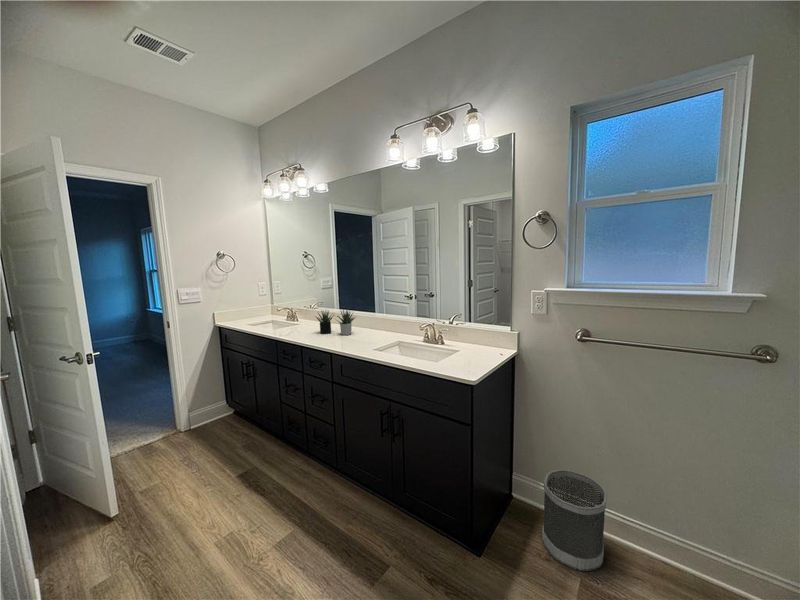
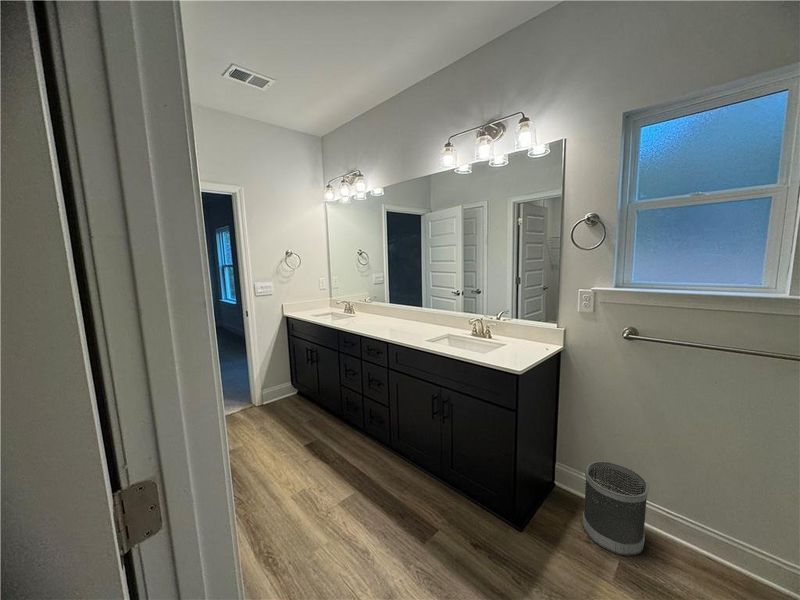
succulent plant: present [316,310,355,335] -> none [371,302,410,327]

